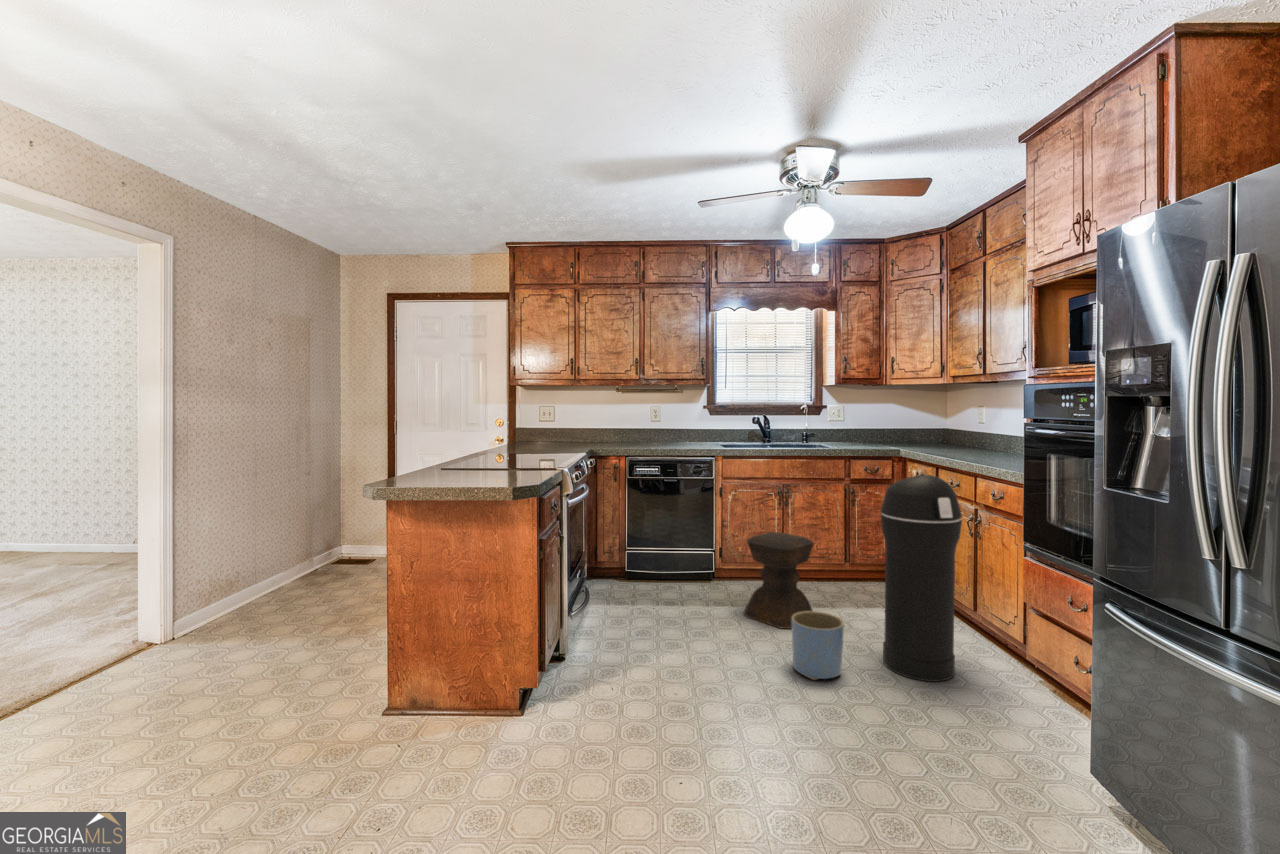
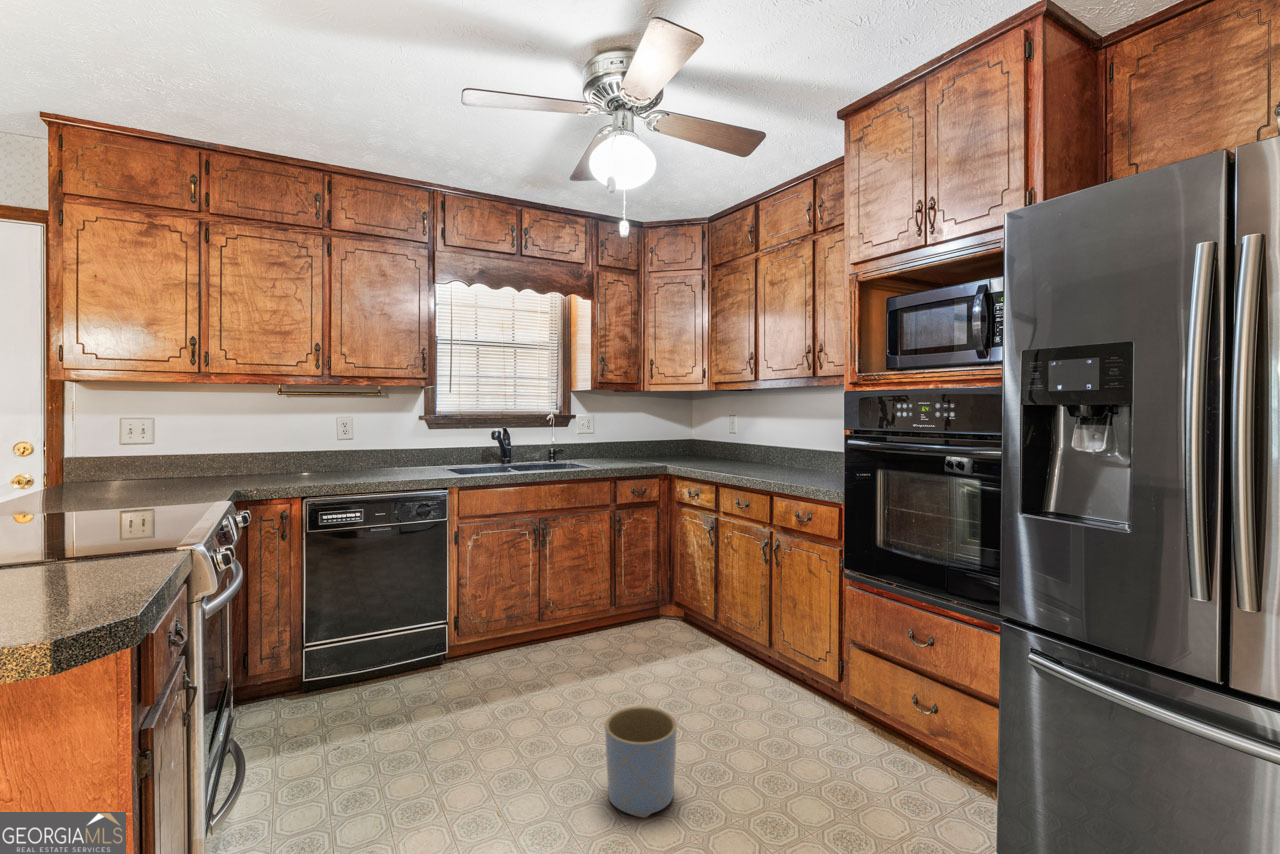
trash can: present [880,474,962,681] -> none [700,504,794,769]
stool: present [744,532,814,629] -> none [507,588,603,729]

